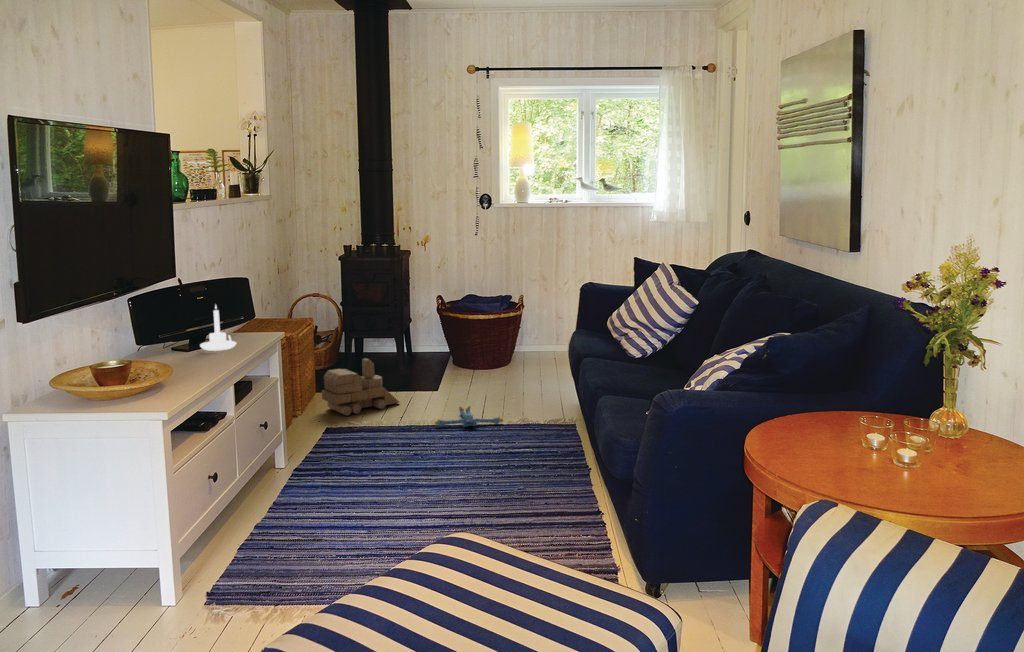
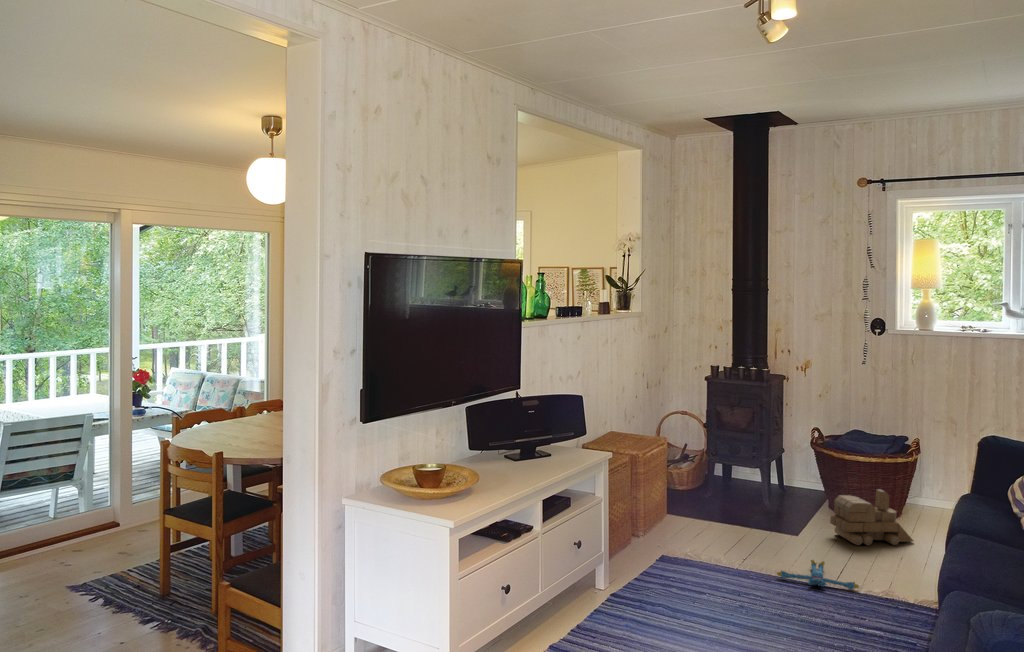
candle holder: present [200,306,236,351] -> none [531,417,565,463]
toy train: present [322,359,399,416] -> present [830,489,914,546]

